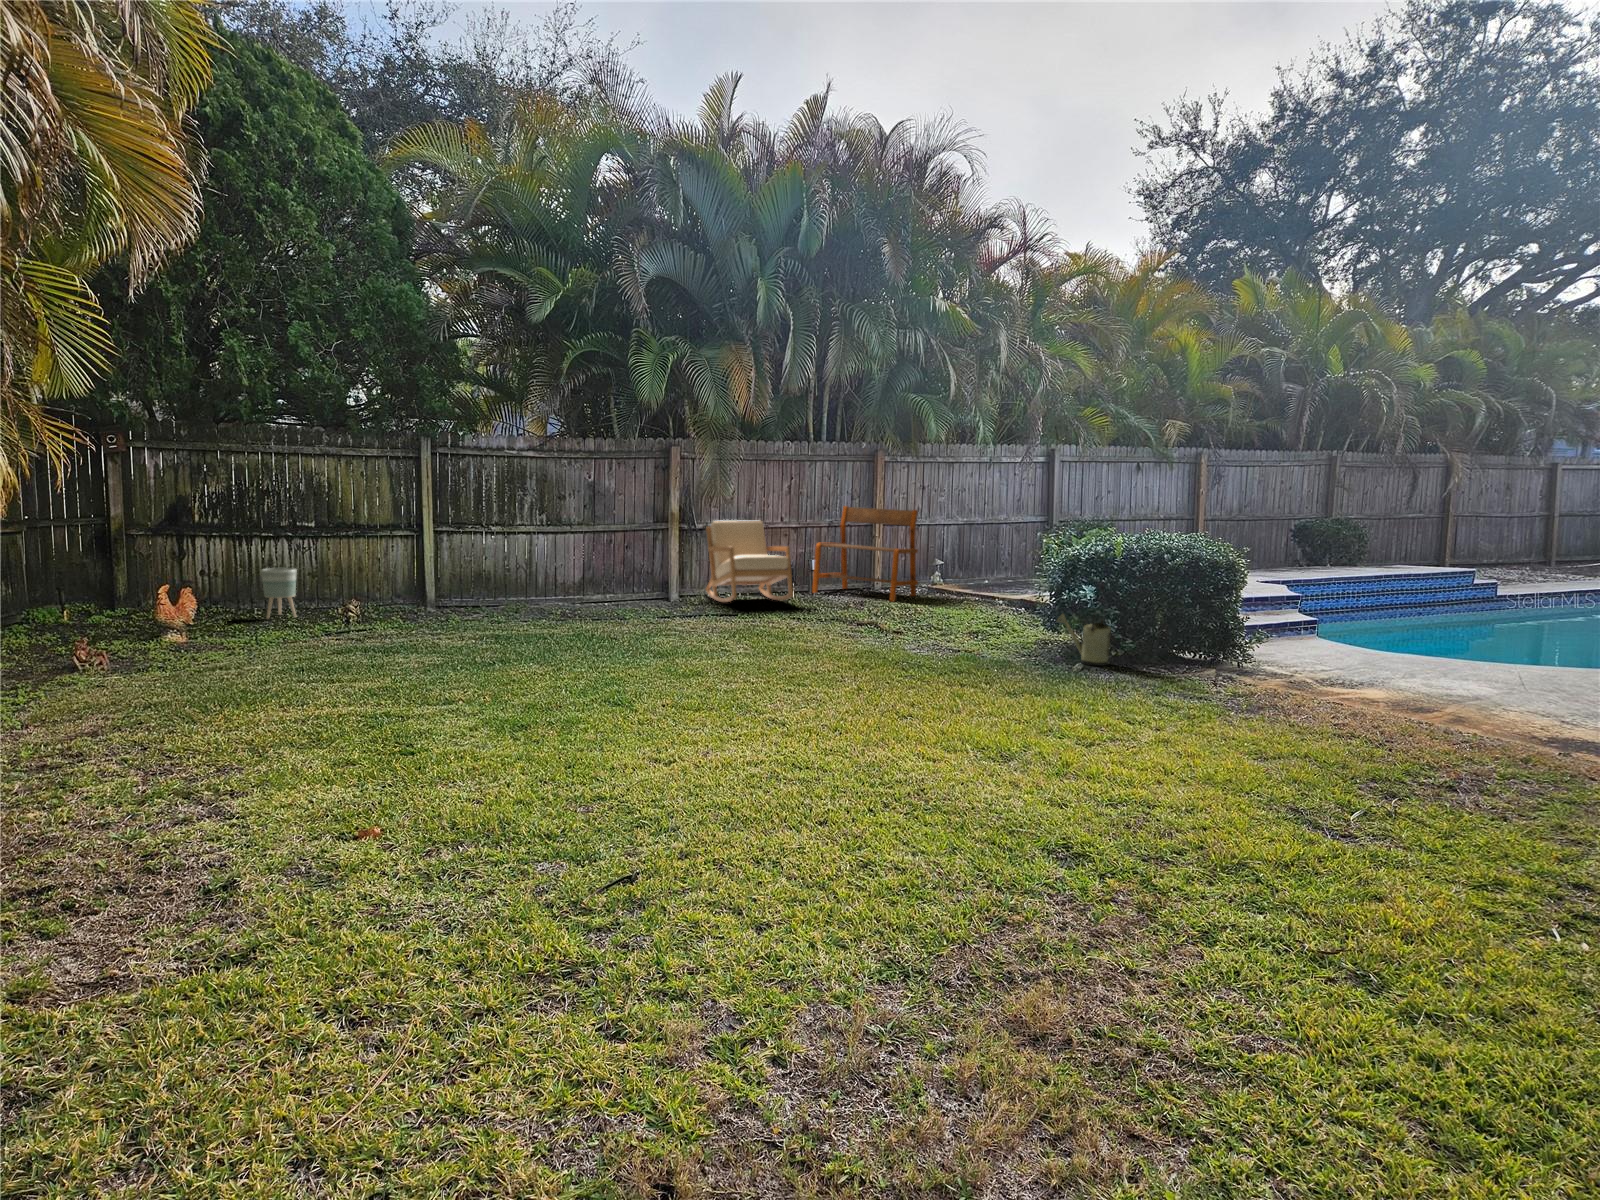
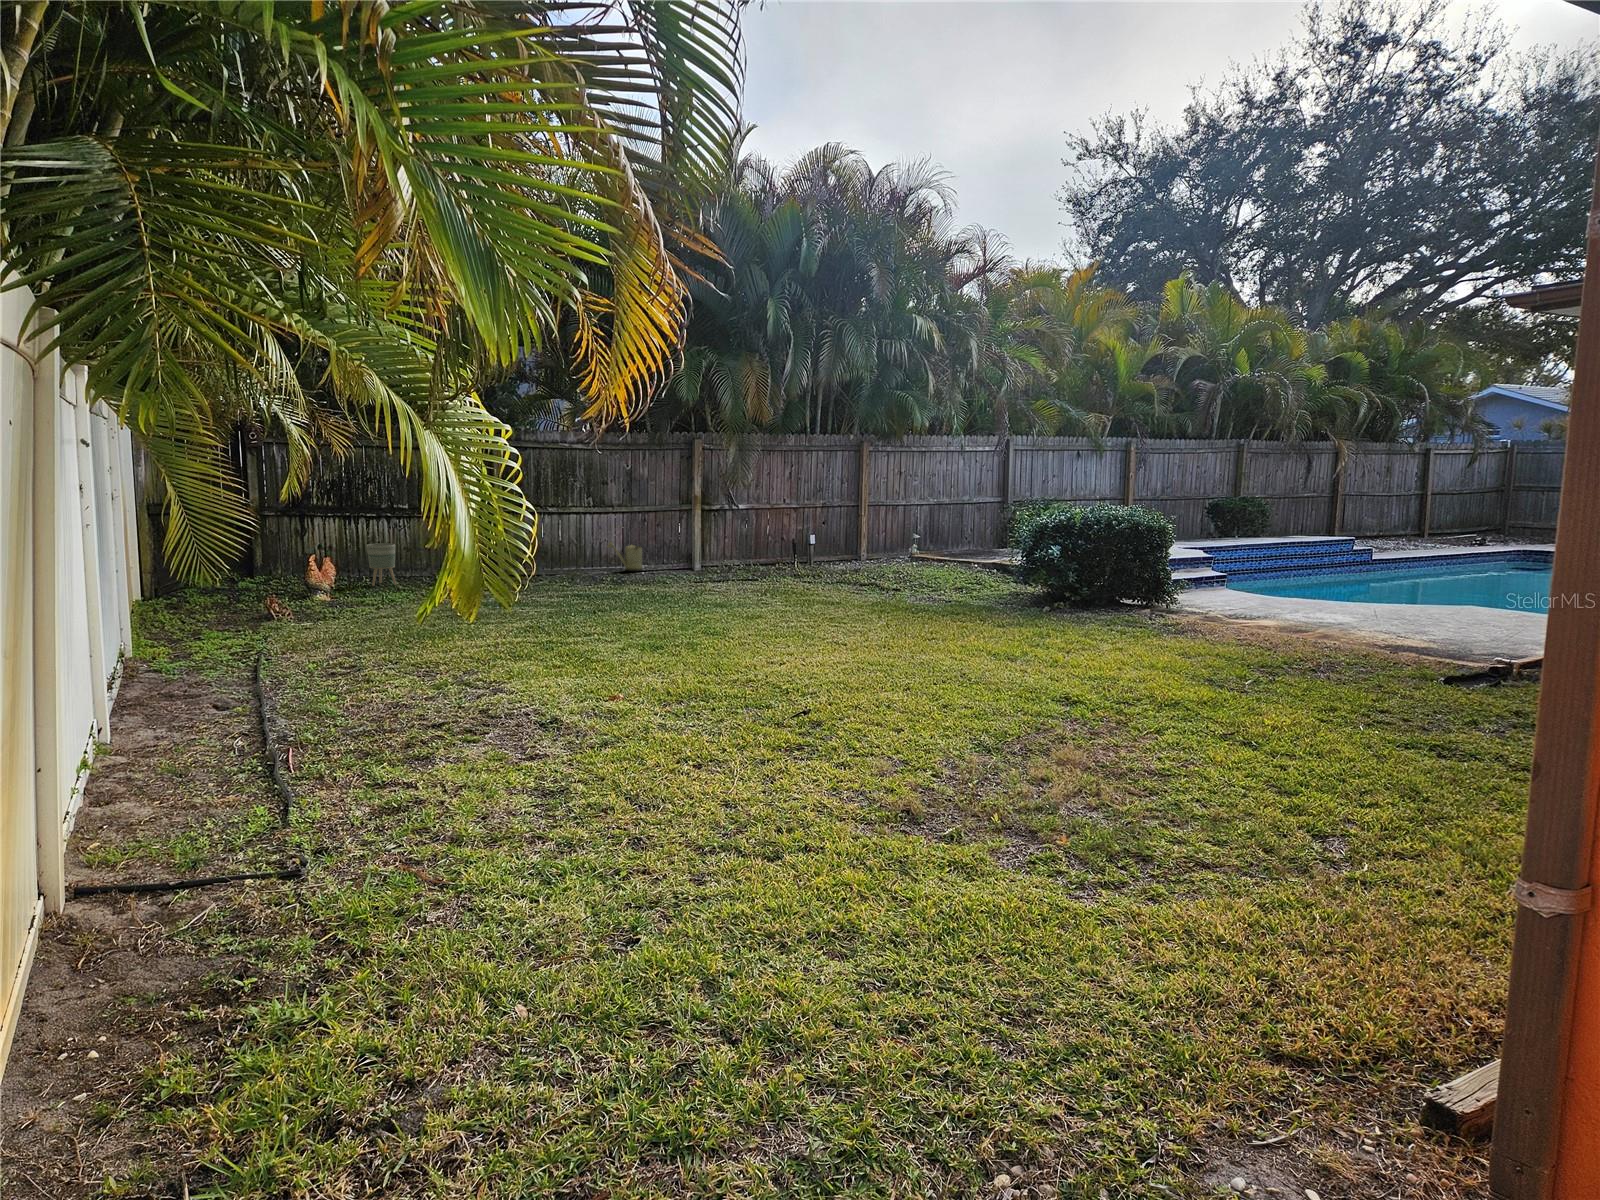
bench: present [812,506,918,602] -> none [813,487,902,567]
chair: present [706,520,793,602] -> none [725,500,802,569]
watering can: present [1056,614,1111,666] -> present [607,541,642,571]

